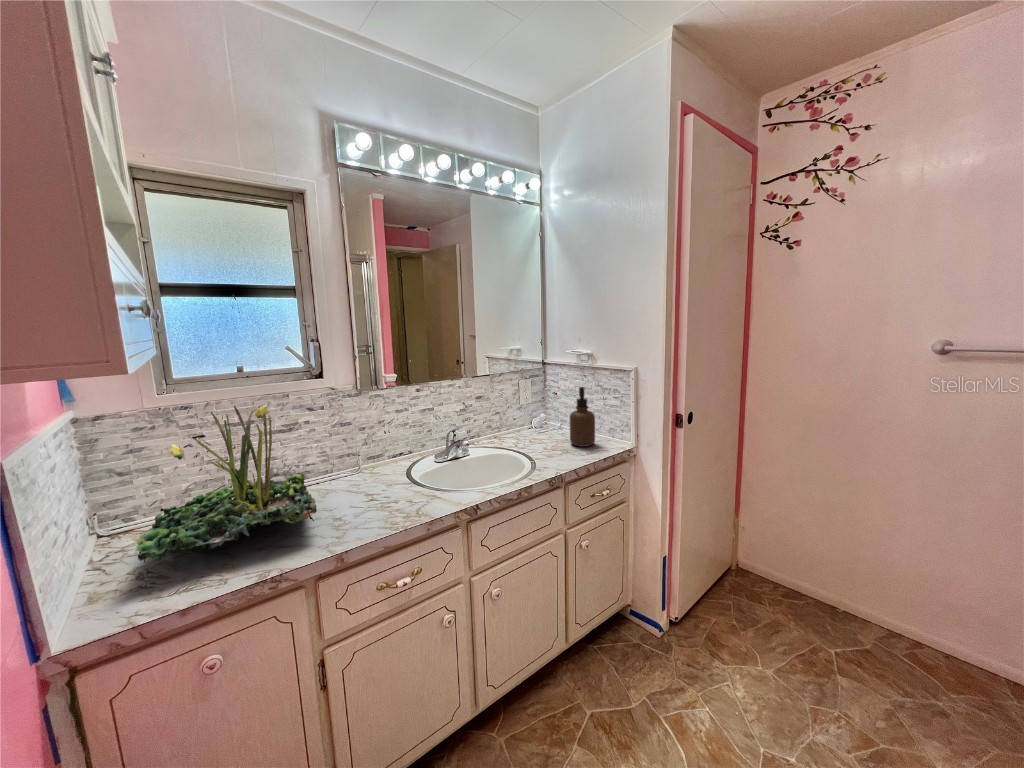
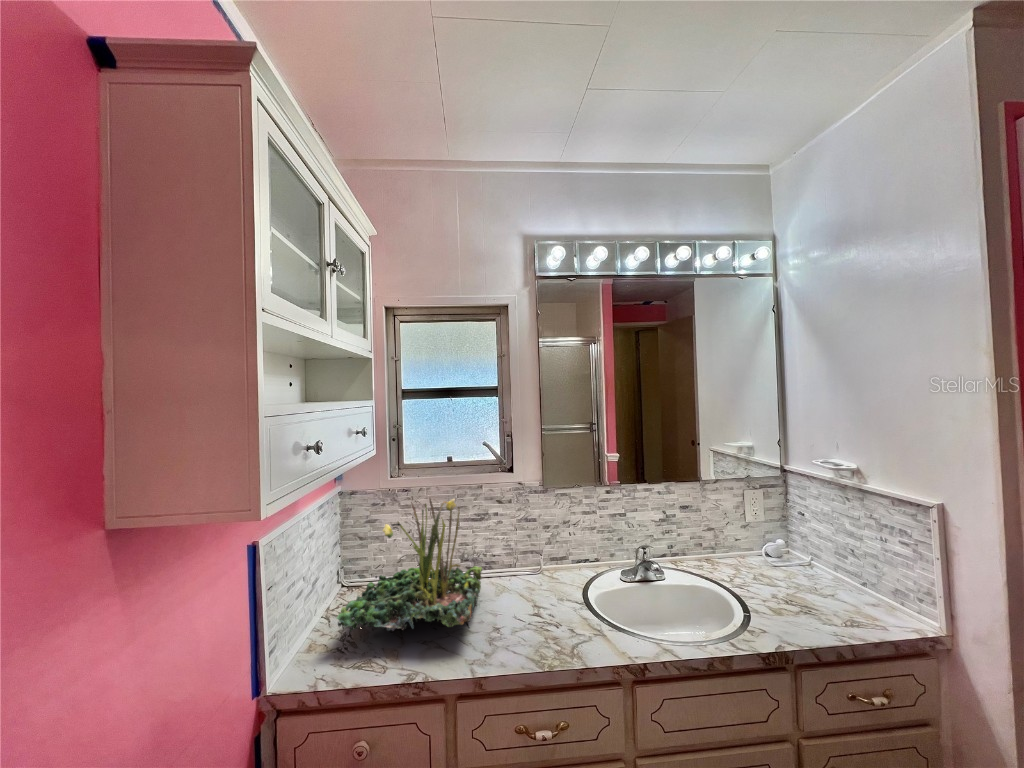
soap dispenser: present [570,387,595,447] -> none [815,518,863,610]

